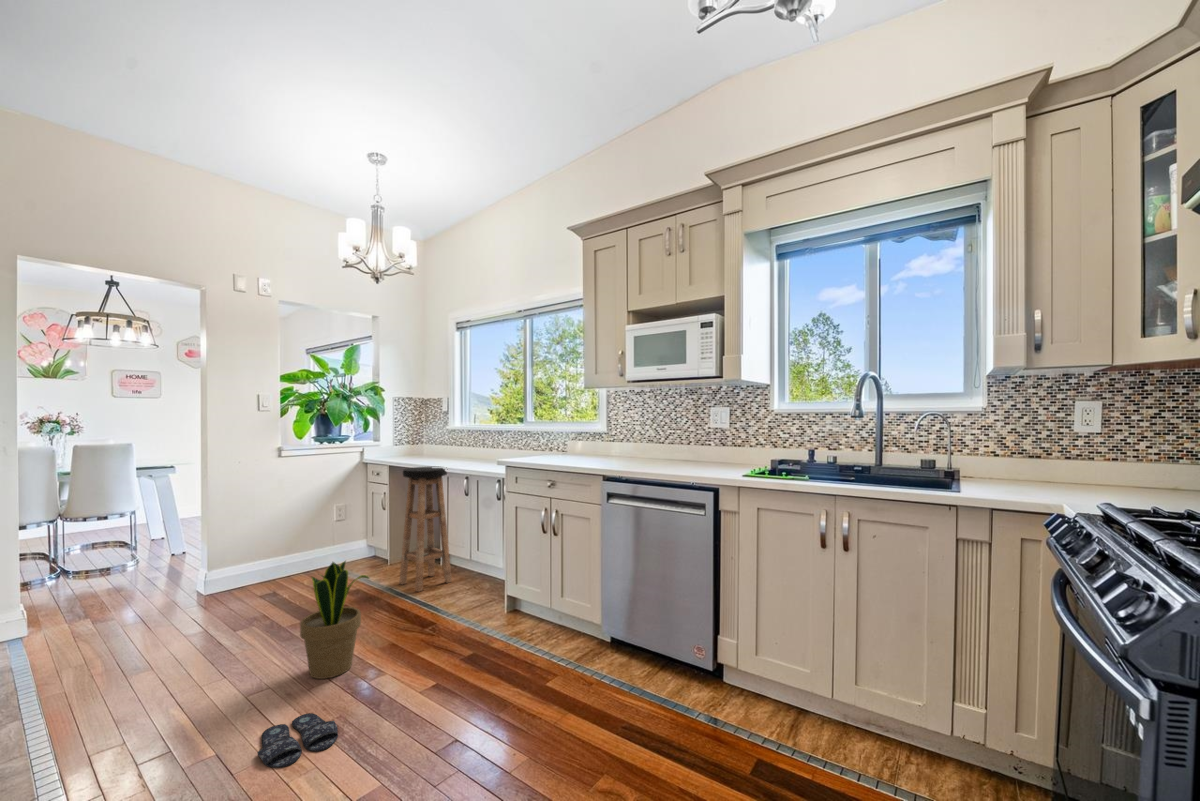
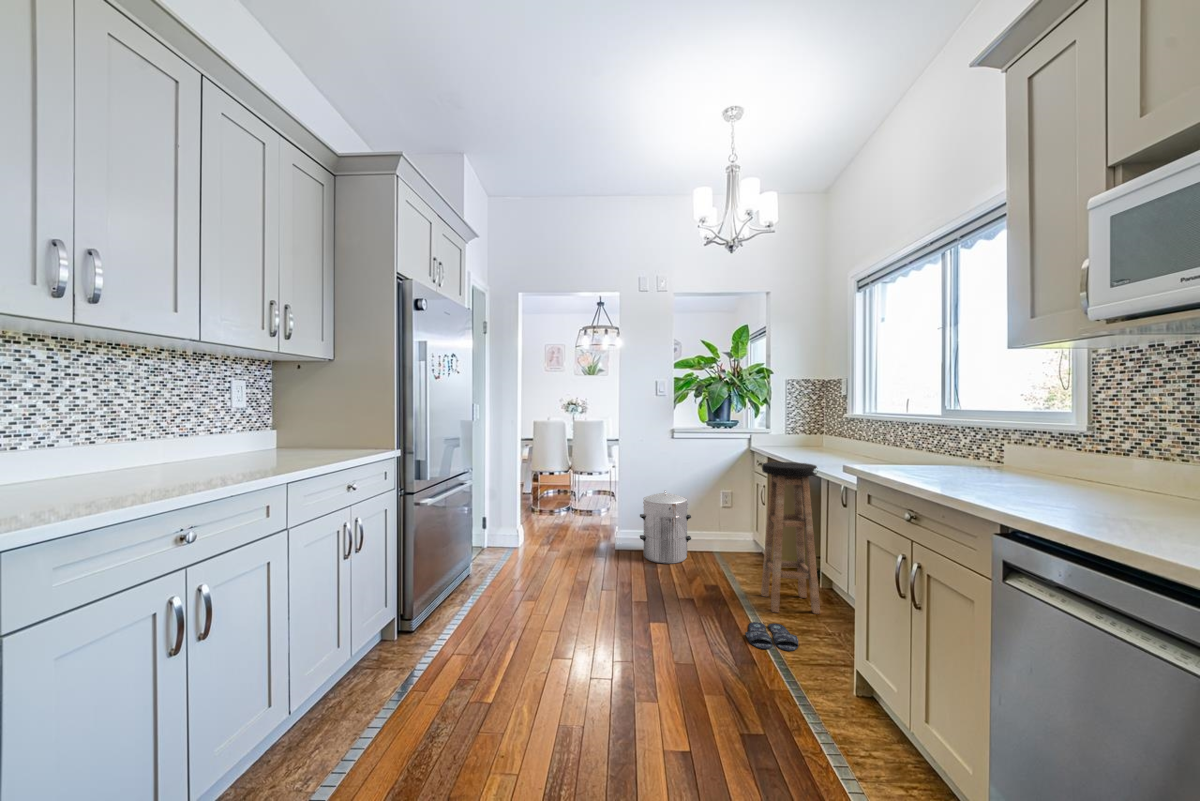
waste bin: none [246,513,310,591] -> present [640,491,691,564]
potted plant: present [300,561,369,679] -> none [601,553,664,677]
slippers: present [258,713,338,768] -> present [745,622,798,651]

